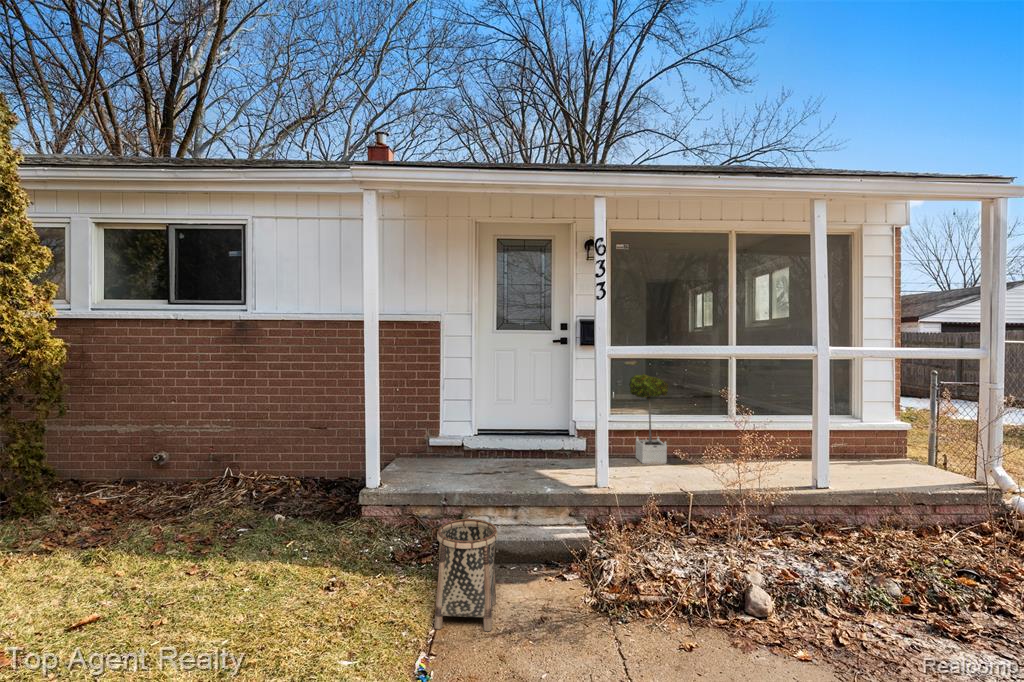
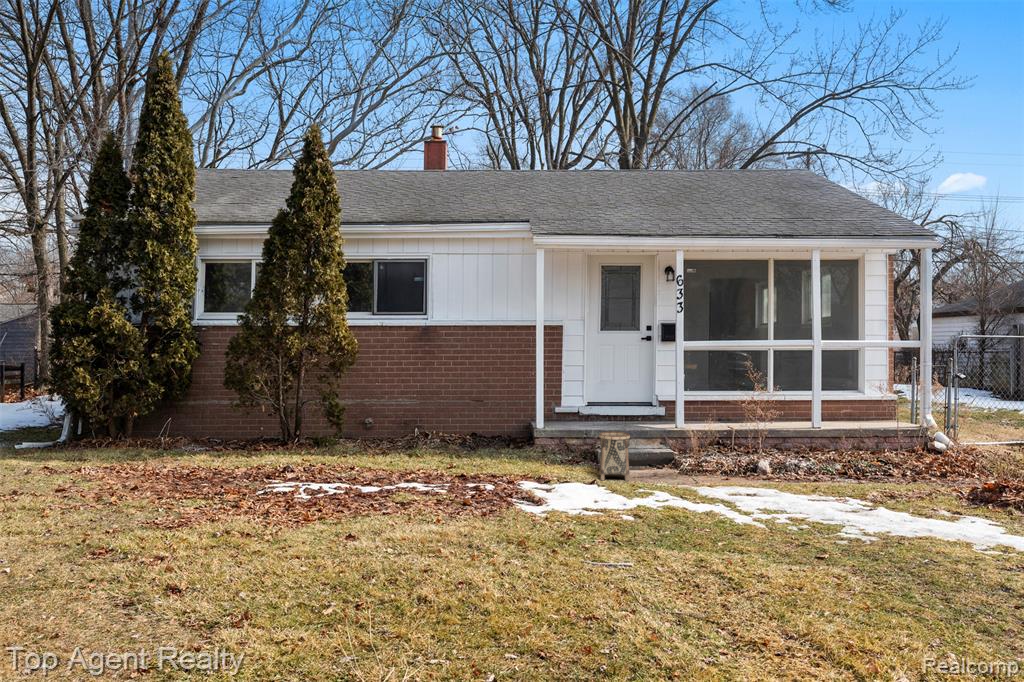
potted tree: present [629,374,669,464] -> none [697,360,724,422]

